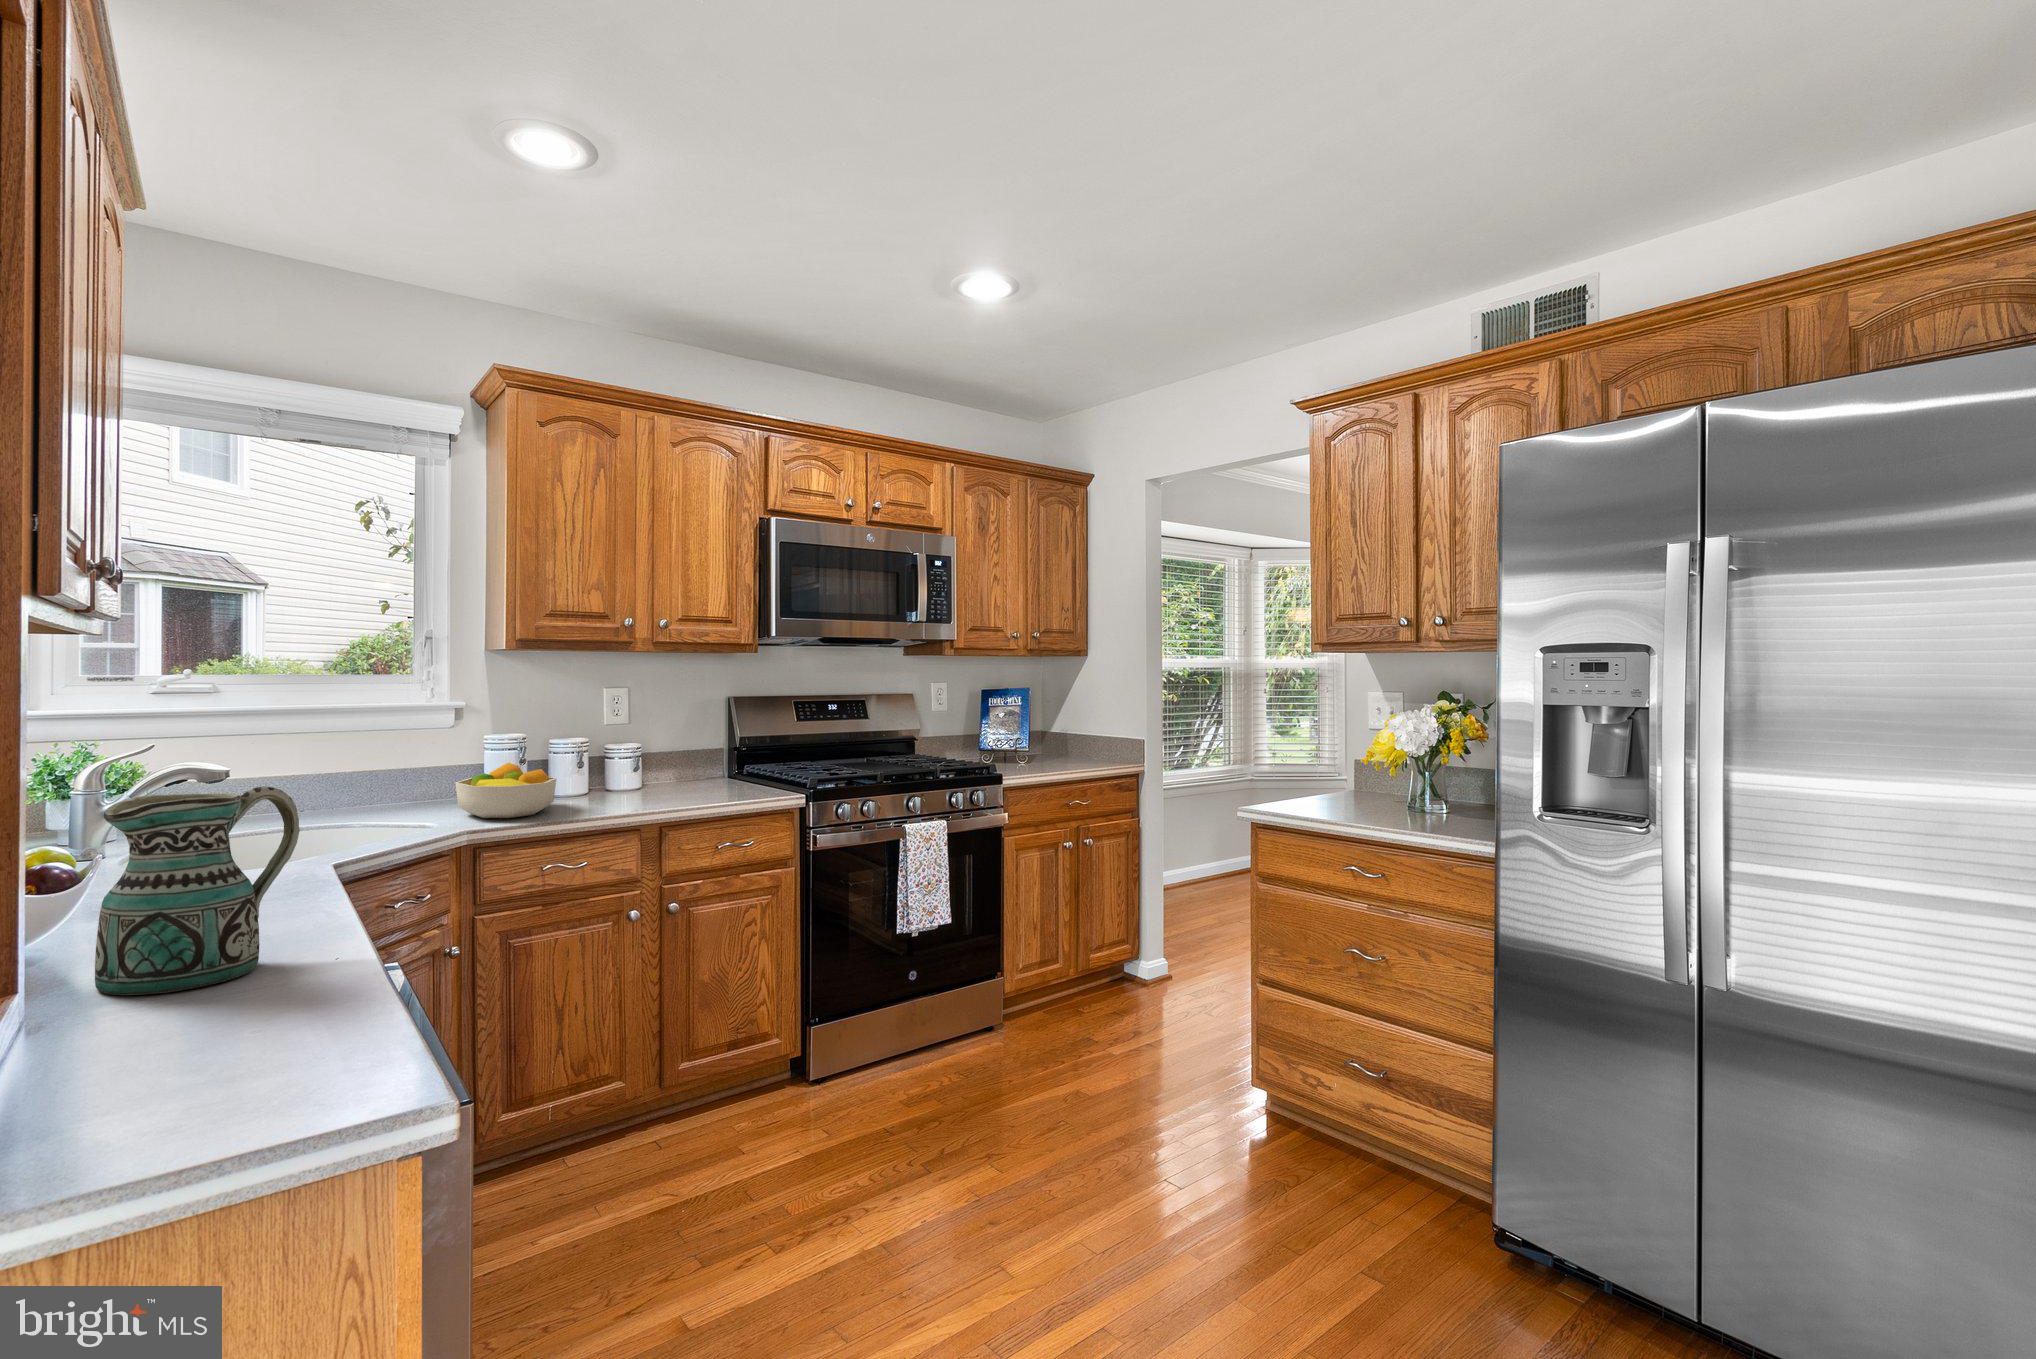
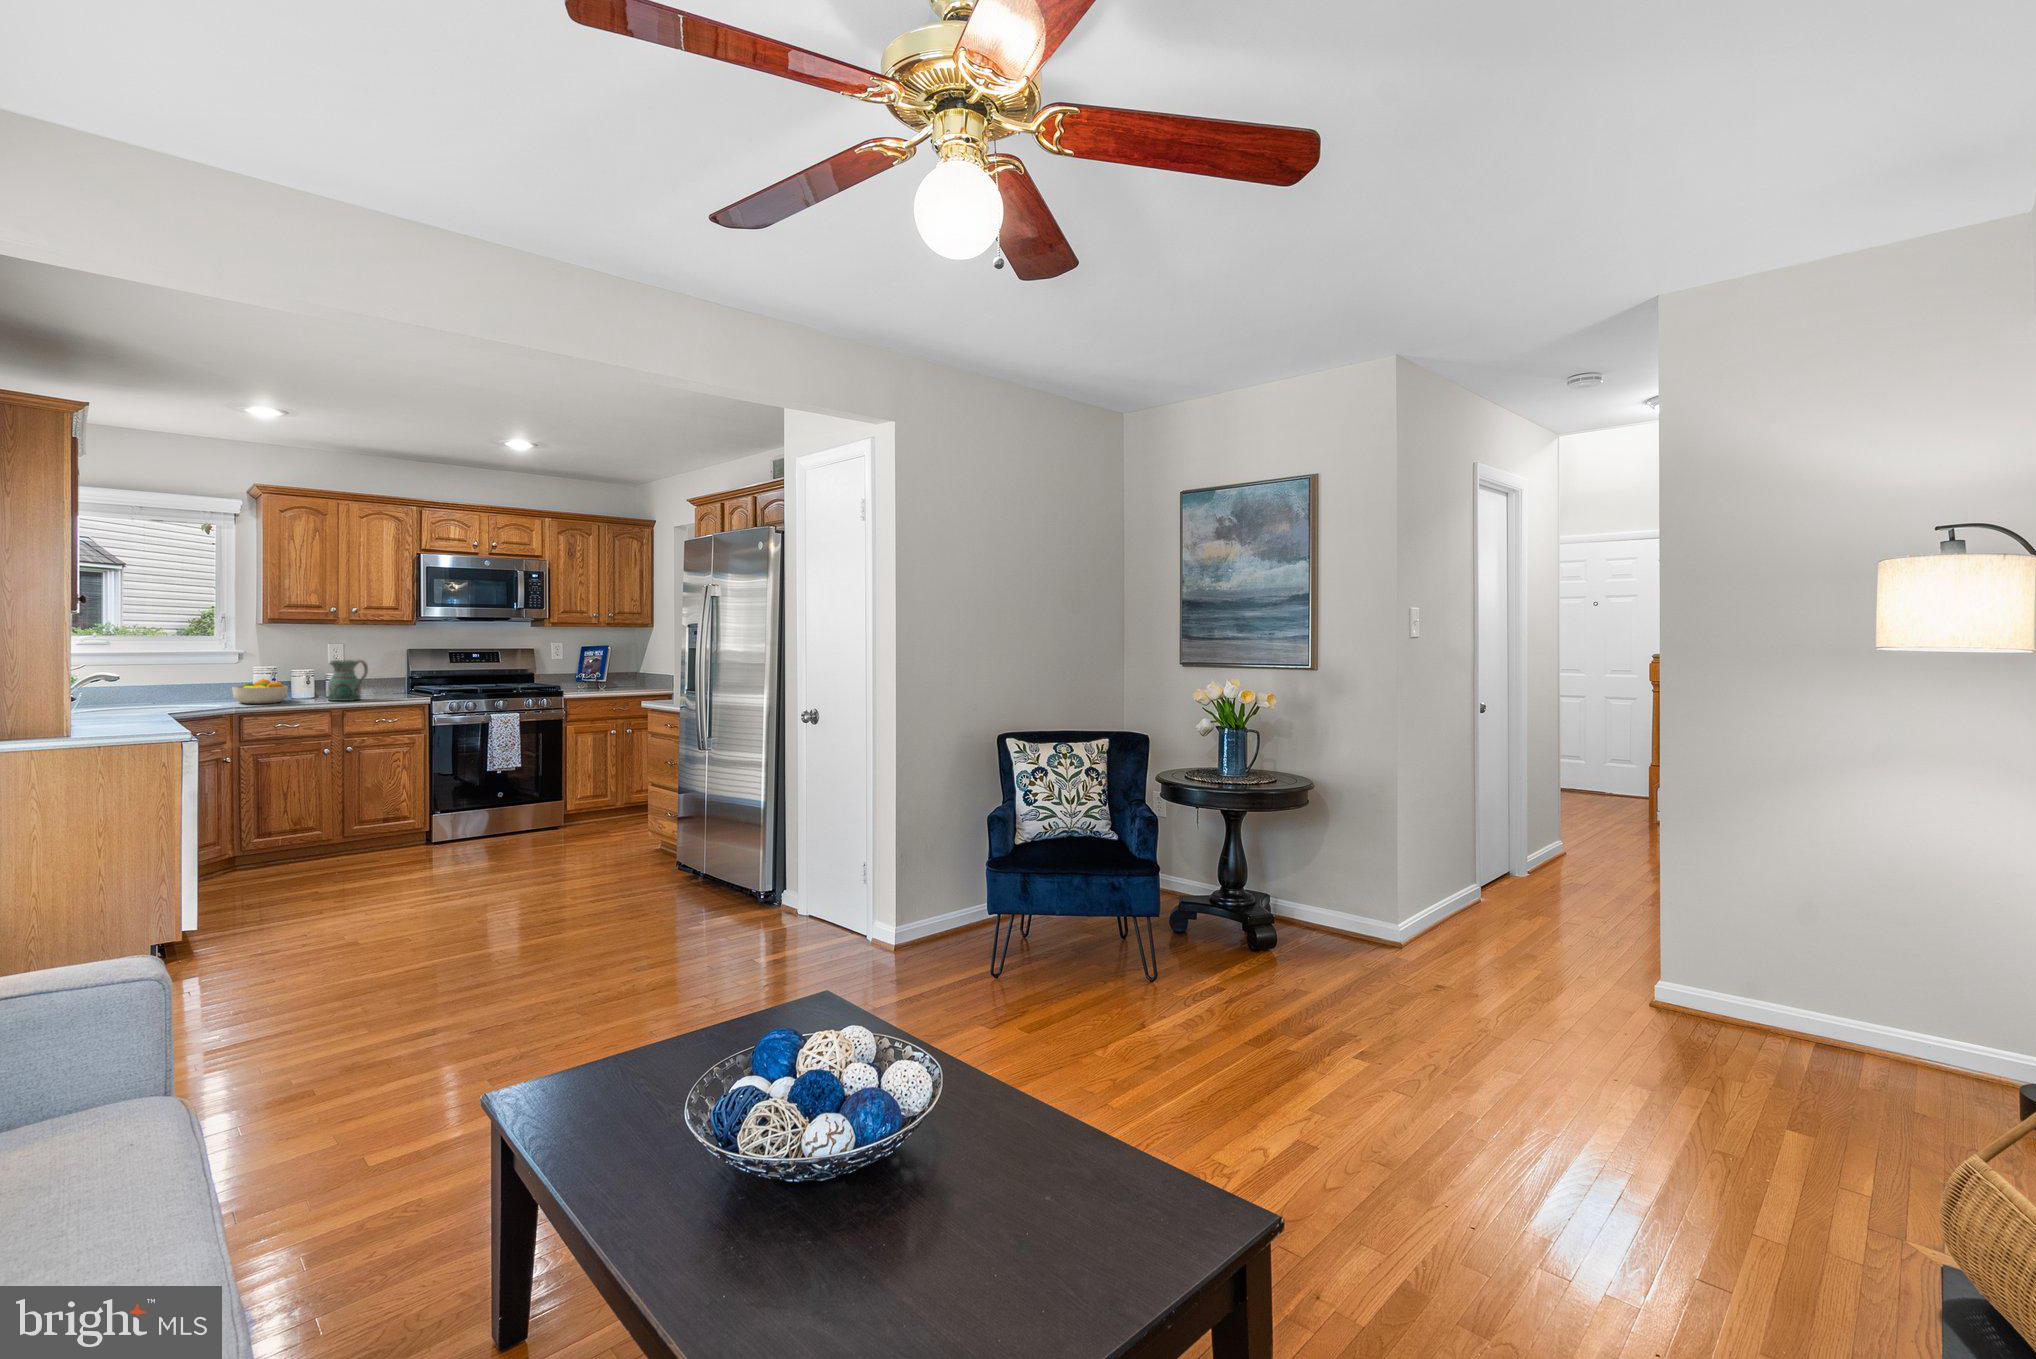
ceramic pitcher: present [95,786,300,995] -> present [327,660,368,701]

